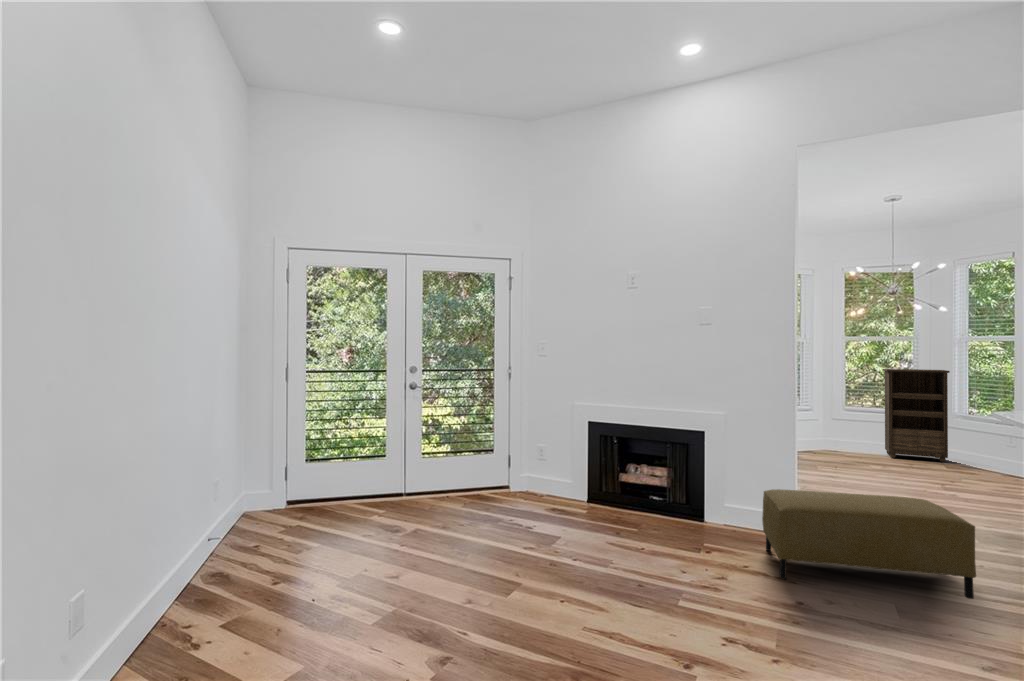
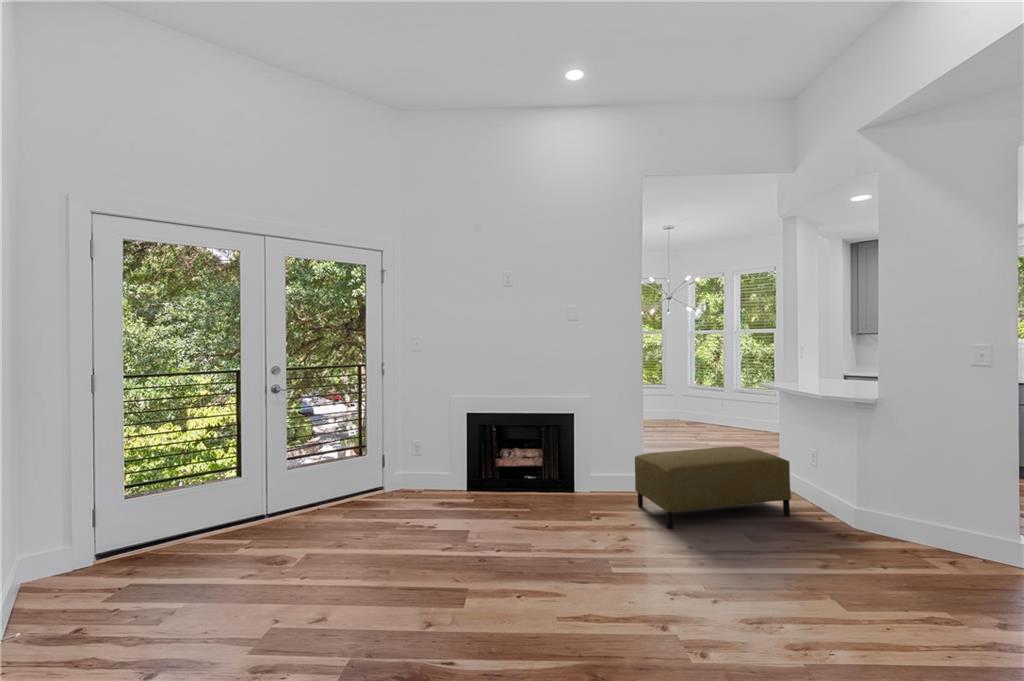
bookshelf: present [883,369,950,462] -> none [643,351,688,419]

